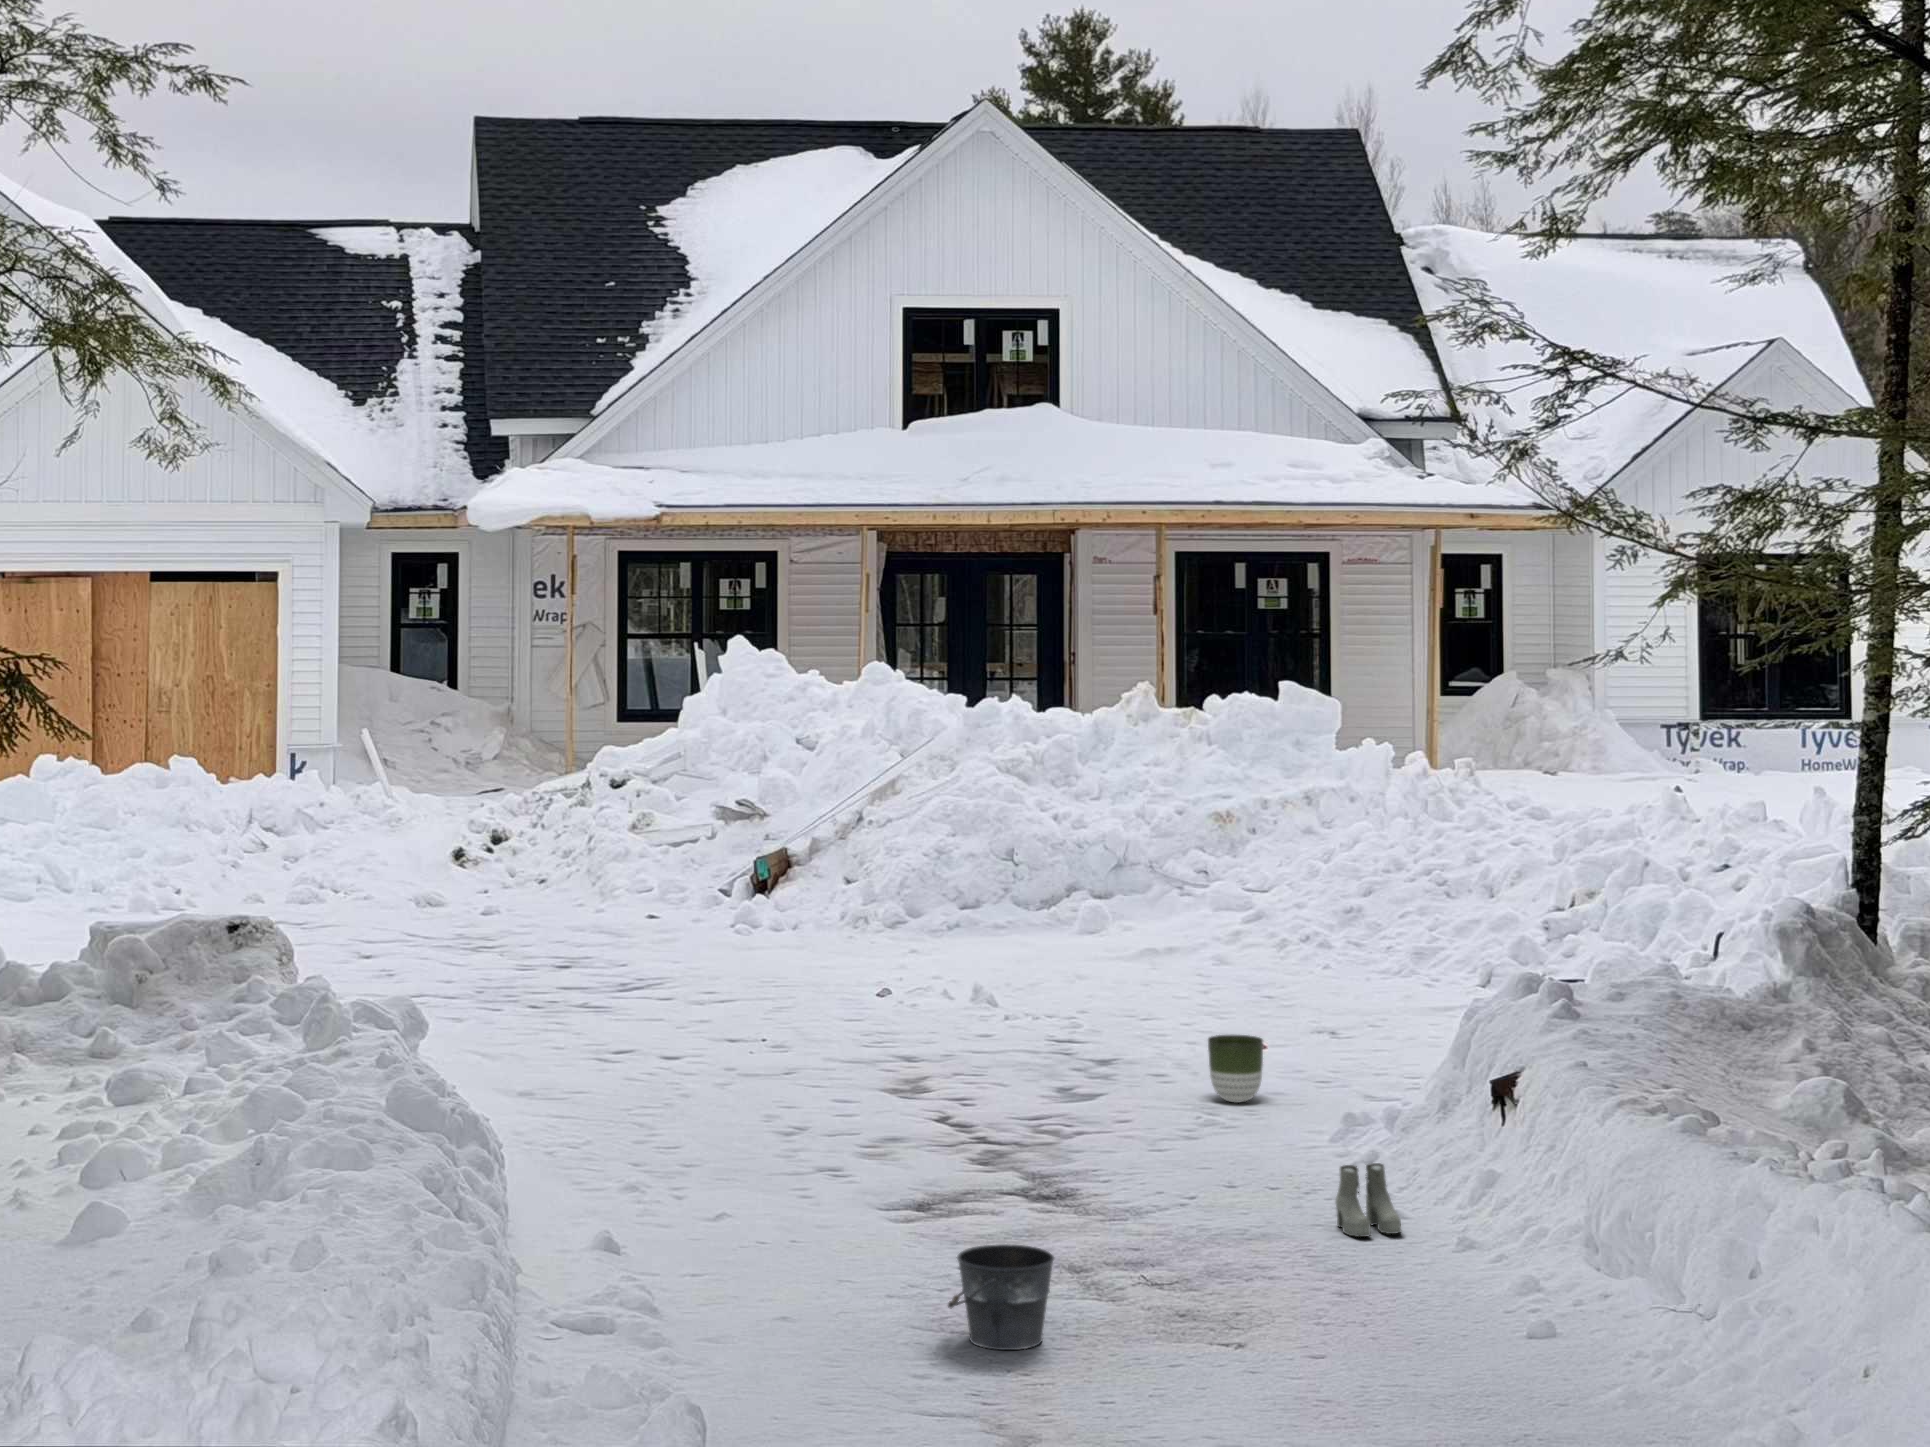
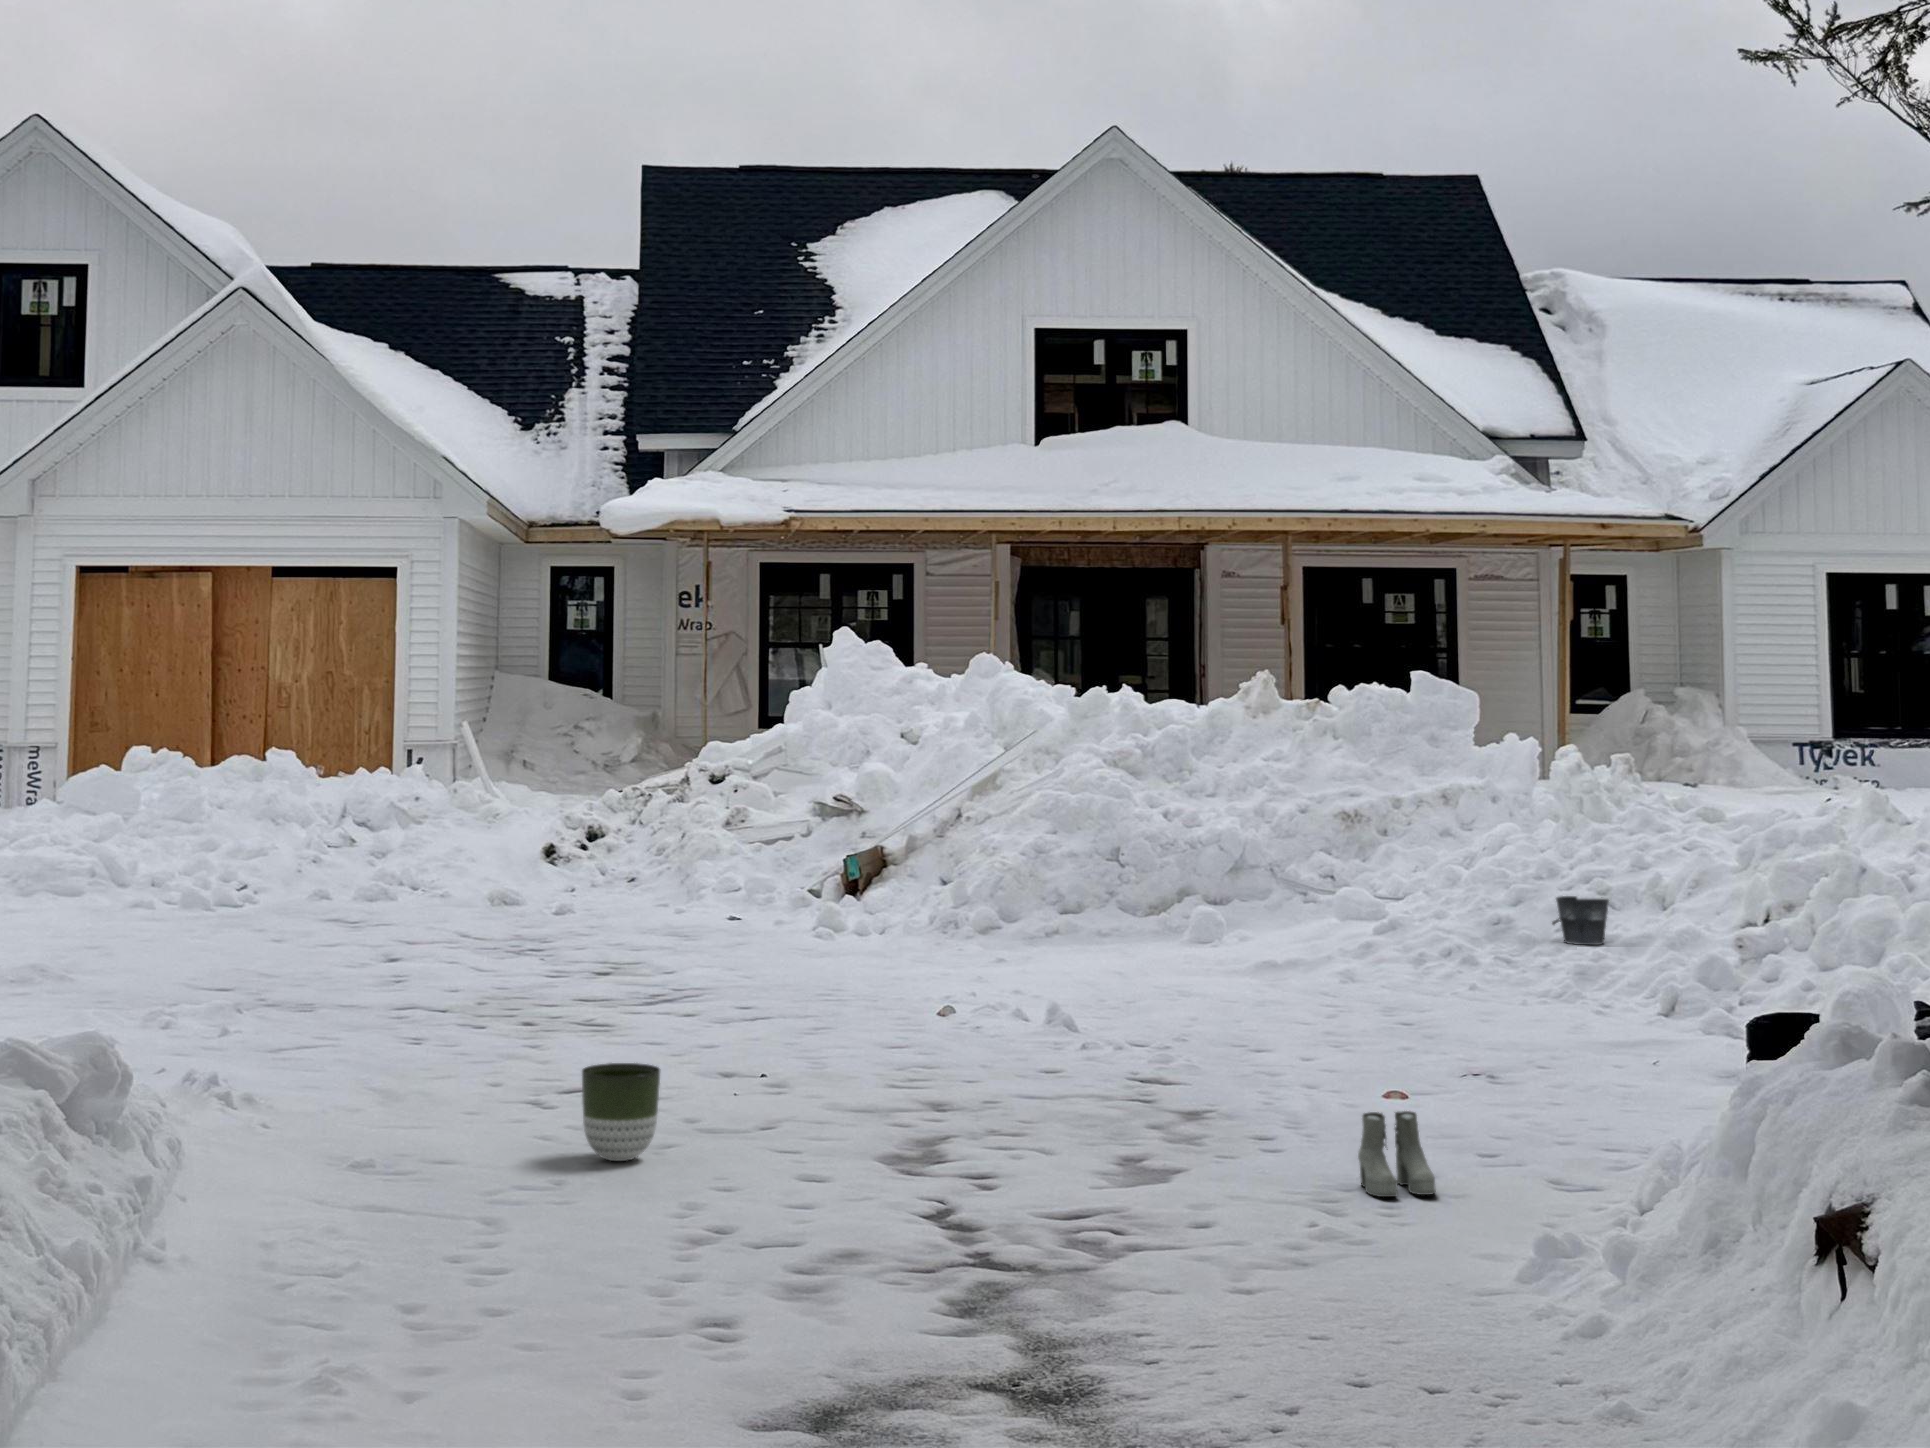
planter: present [1208,1035,1263,1103] -> present [582,1063,660,1161]
bucket: present [948,1244,1054,1350] -> present [1552,896,1609,945]

